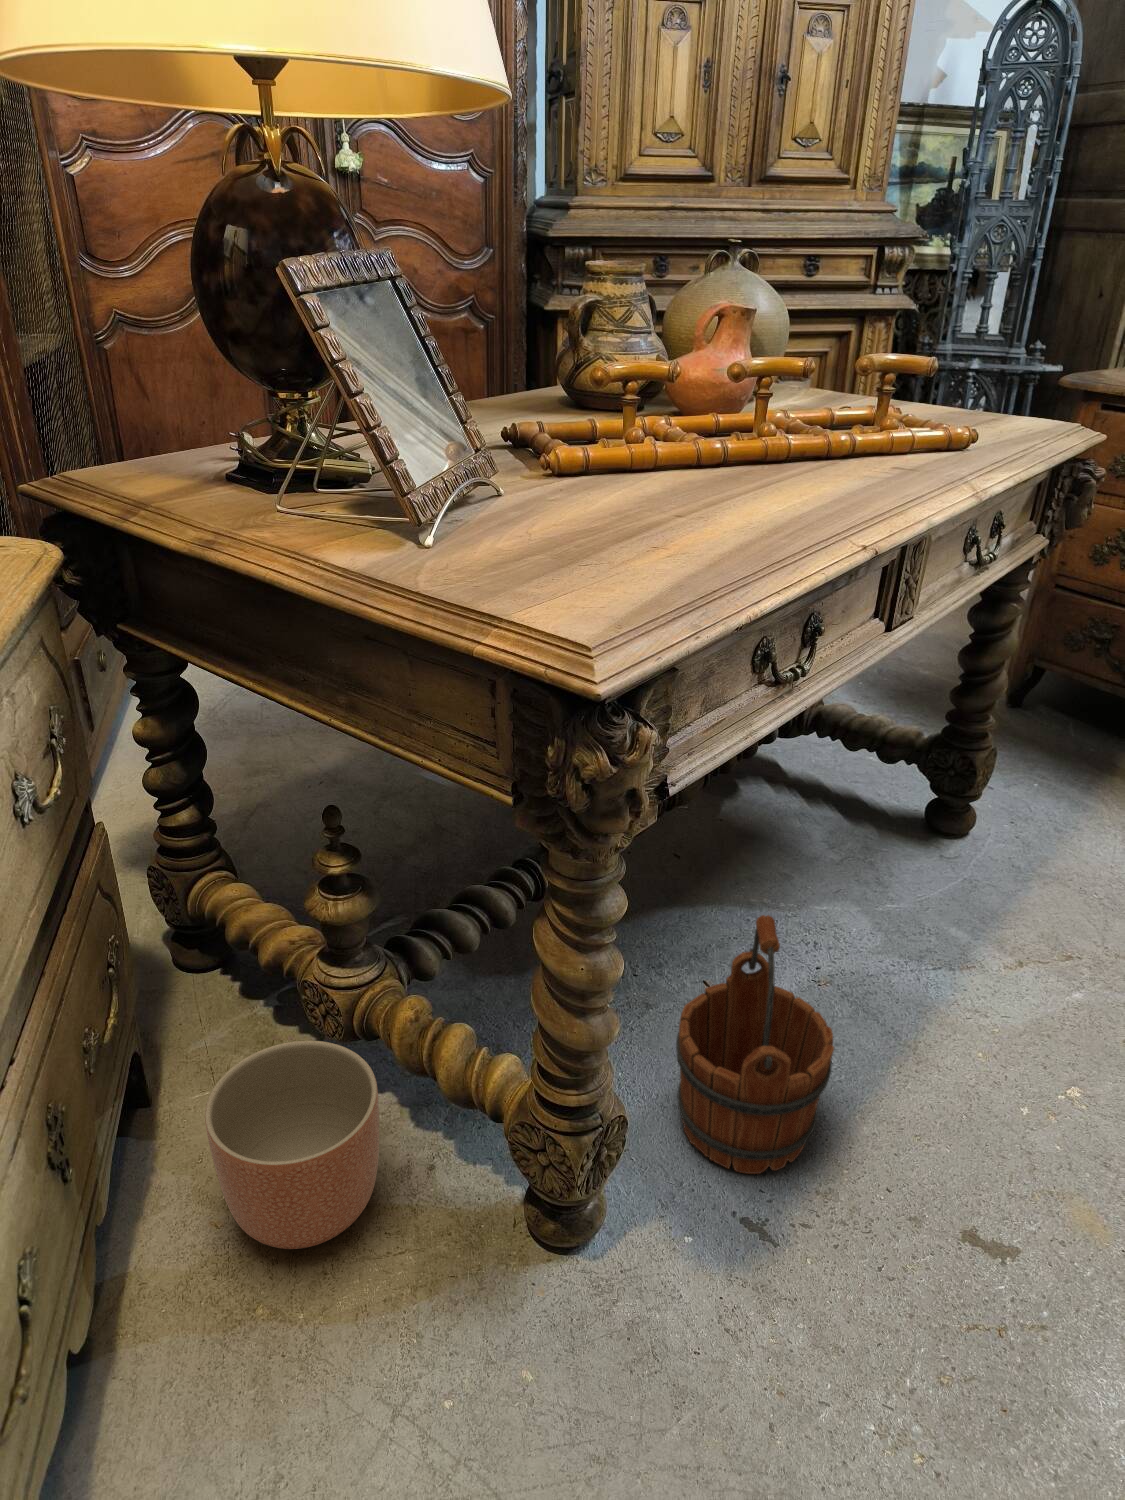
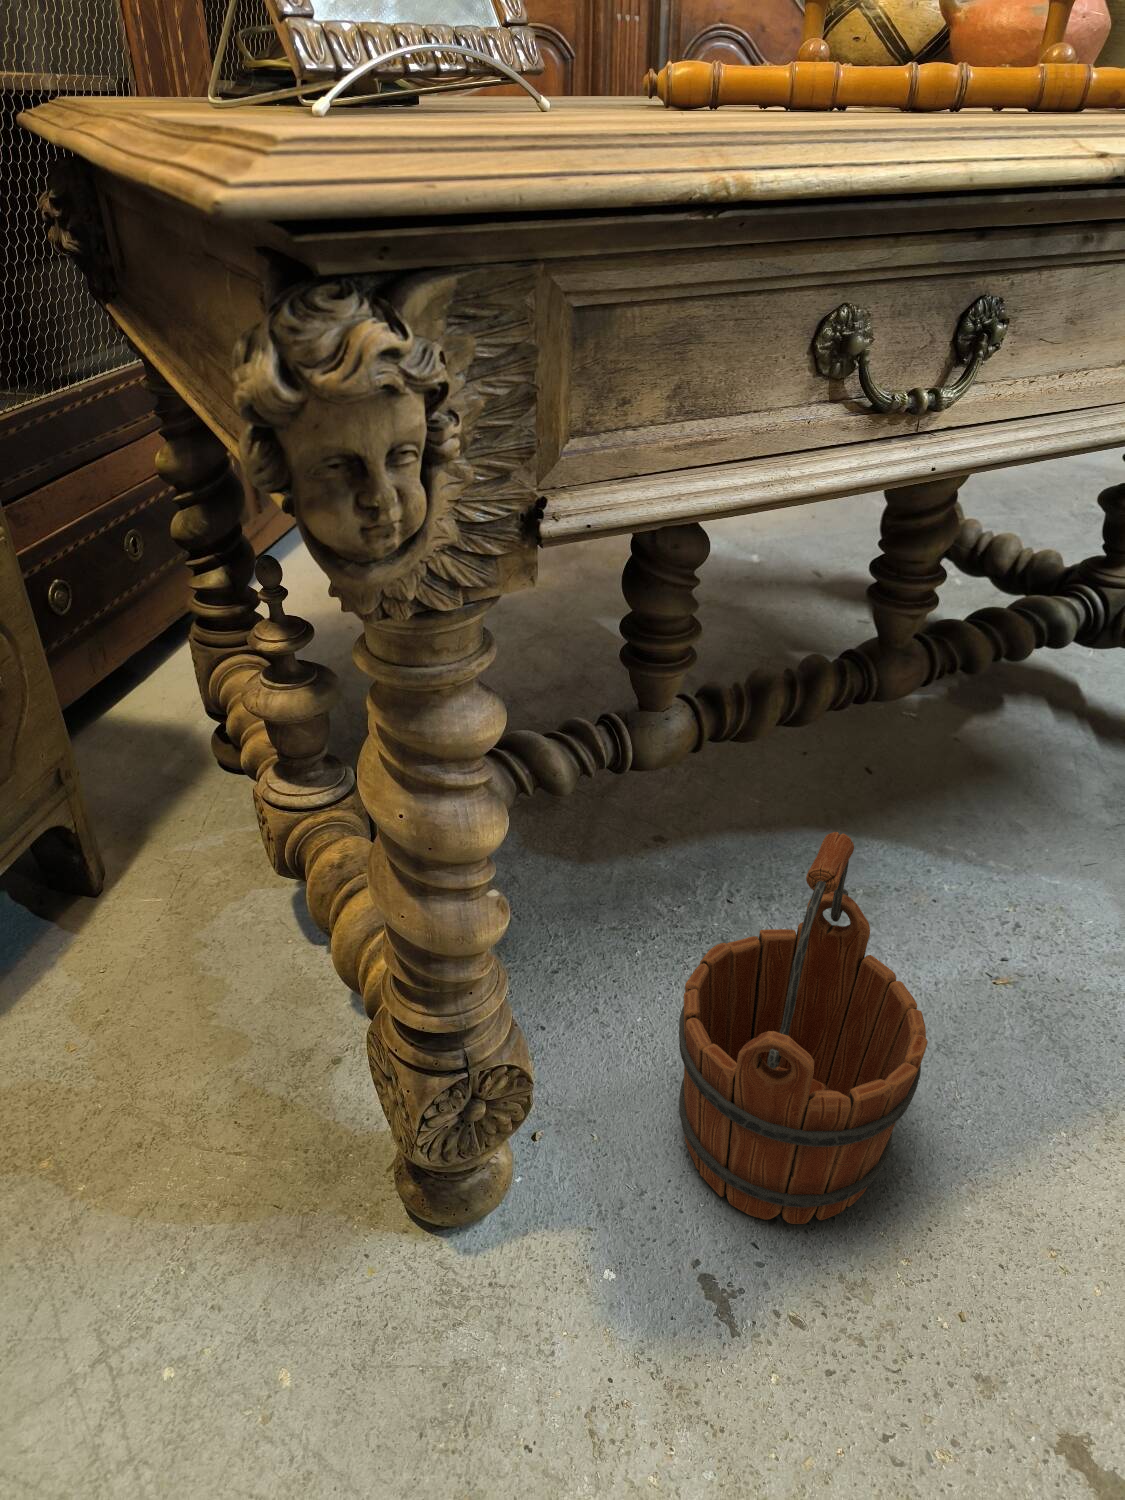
planter: present [205,1041,379,1249] -> none [17,850,258,1108]

